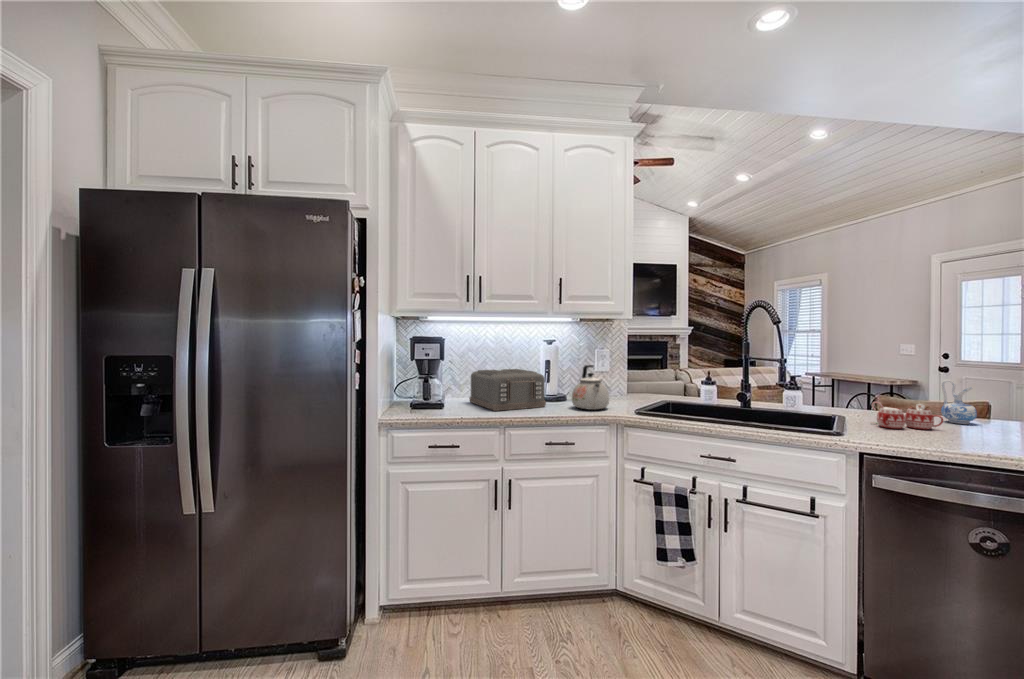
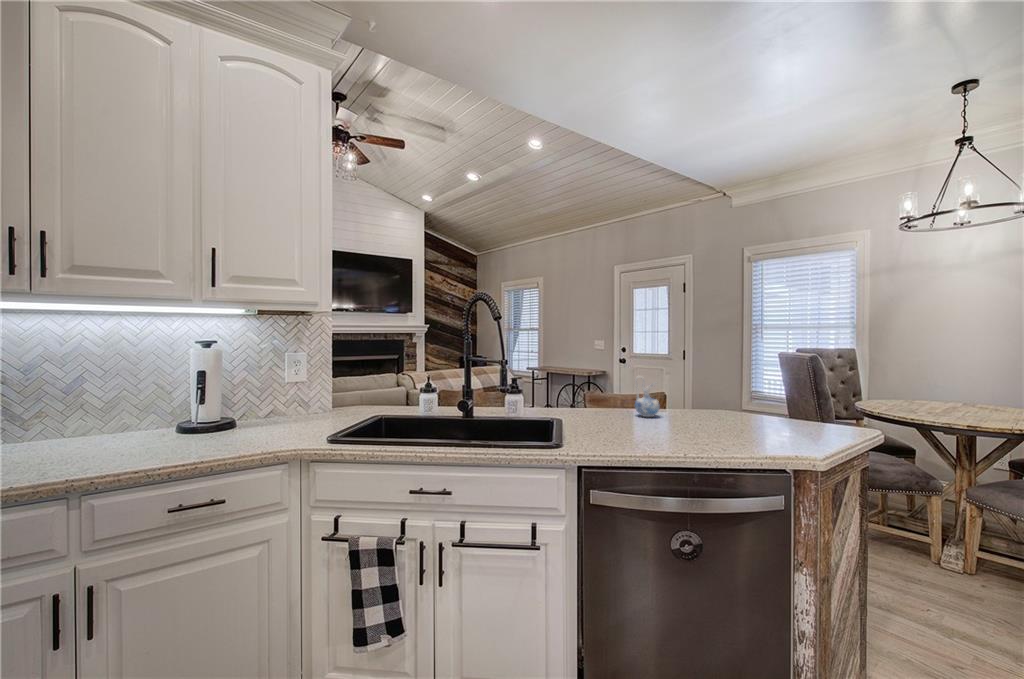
kettle: present [572,365,609,410] -> none [231,377,293,443]
toaster: present [469,369,546,411] -> none [28,387,186,468]
mug: present [871,402,943,430] -> none [583,402,640,430]

